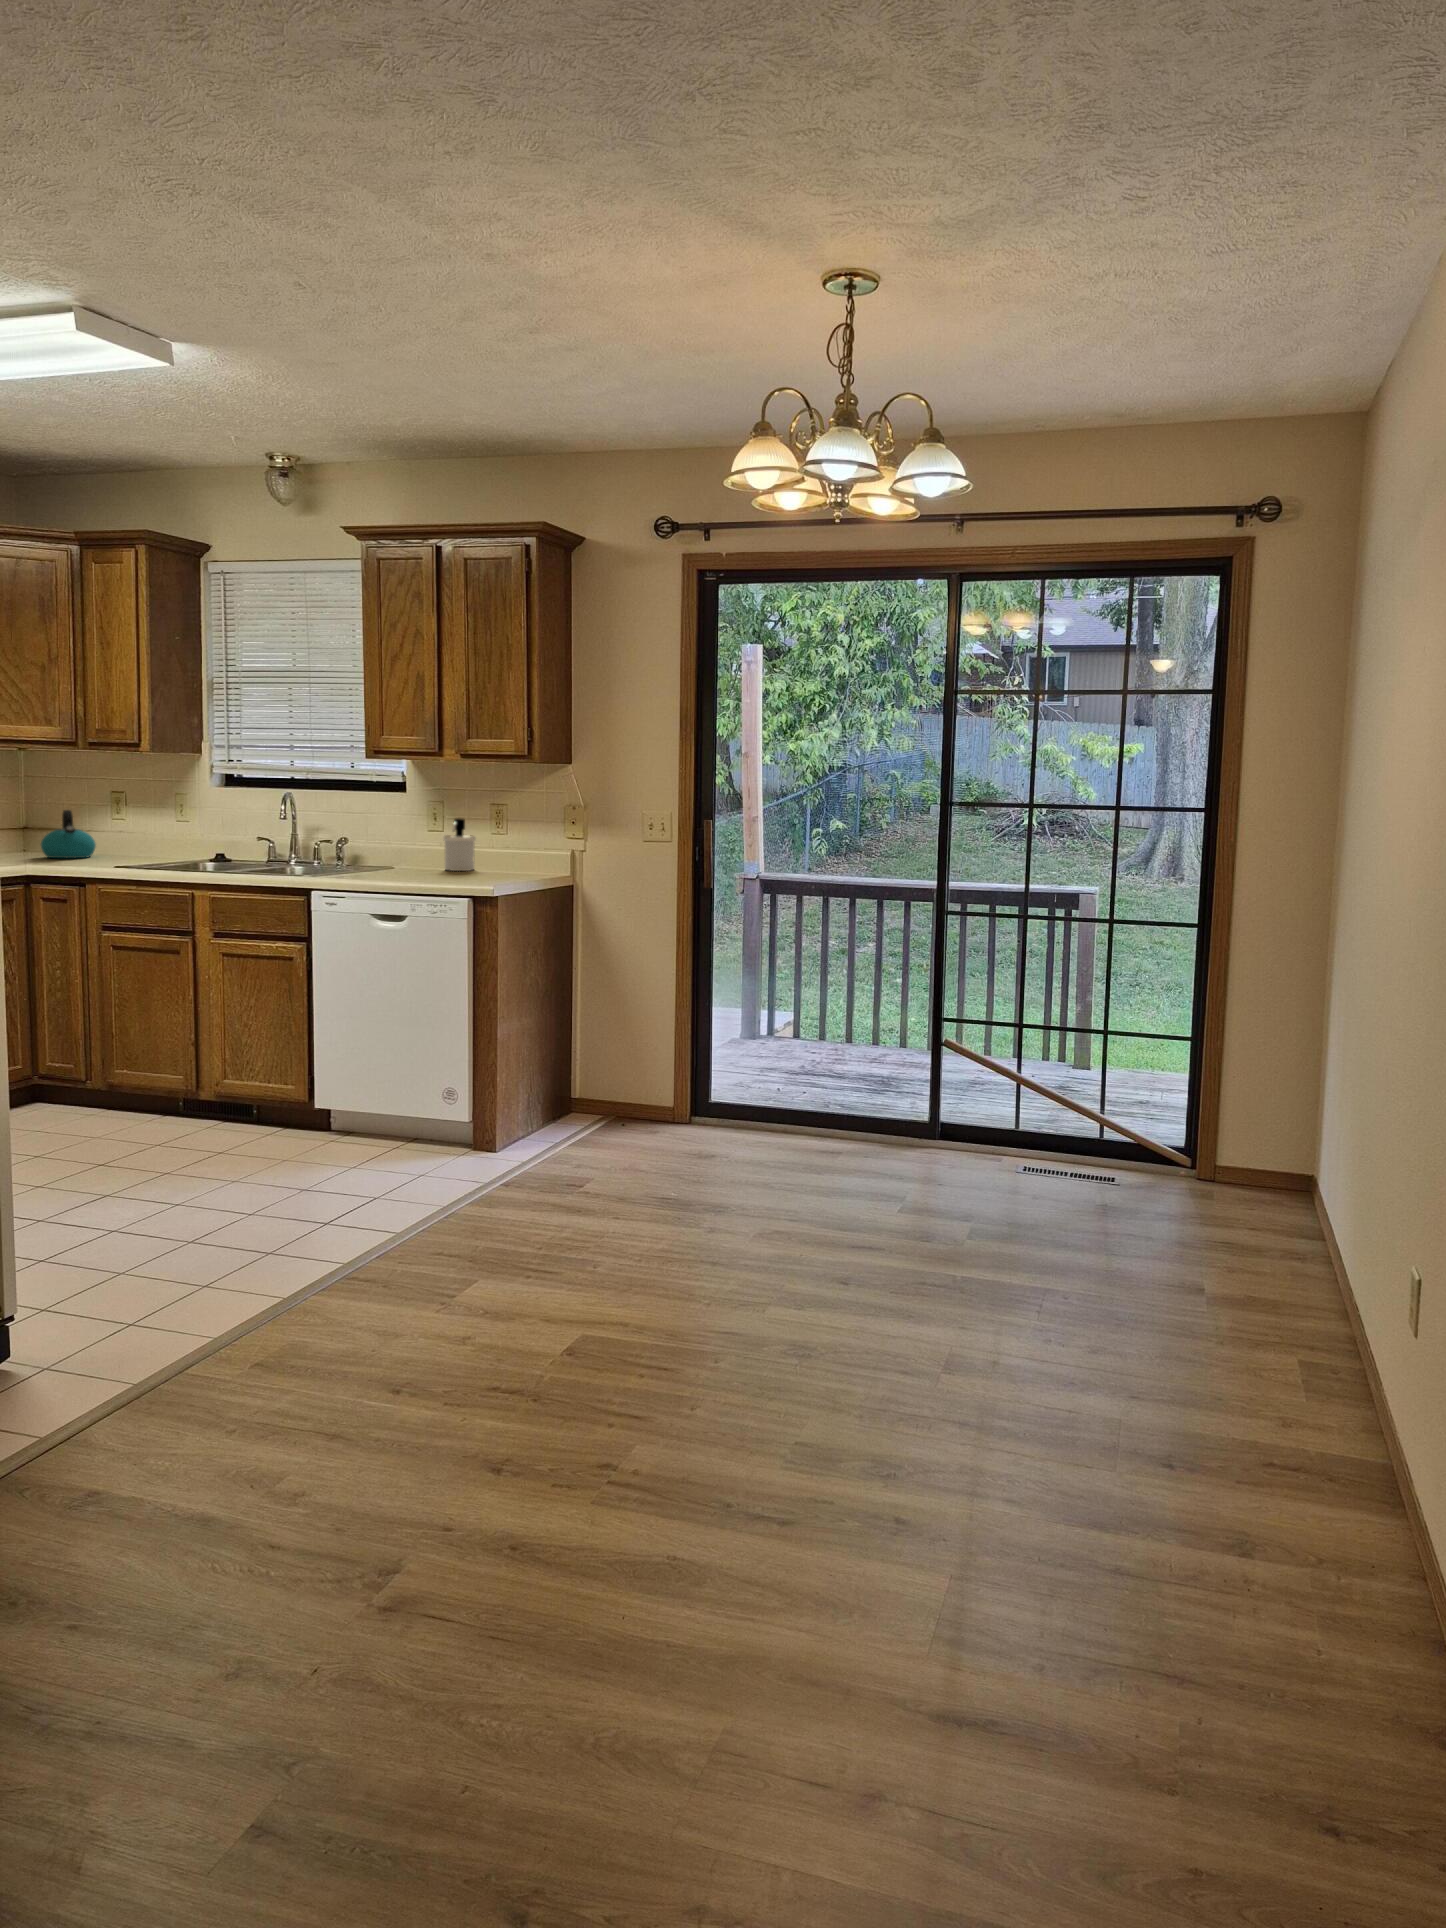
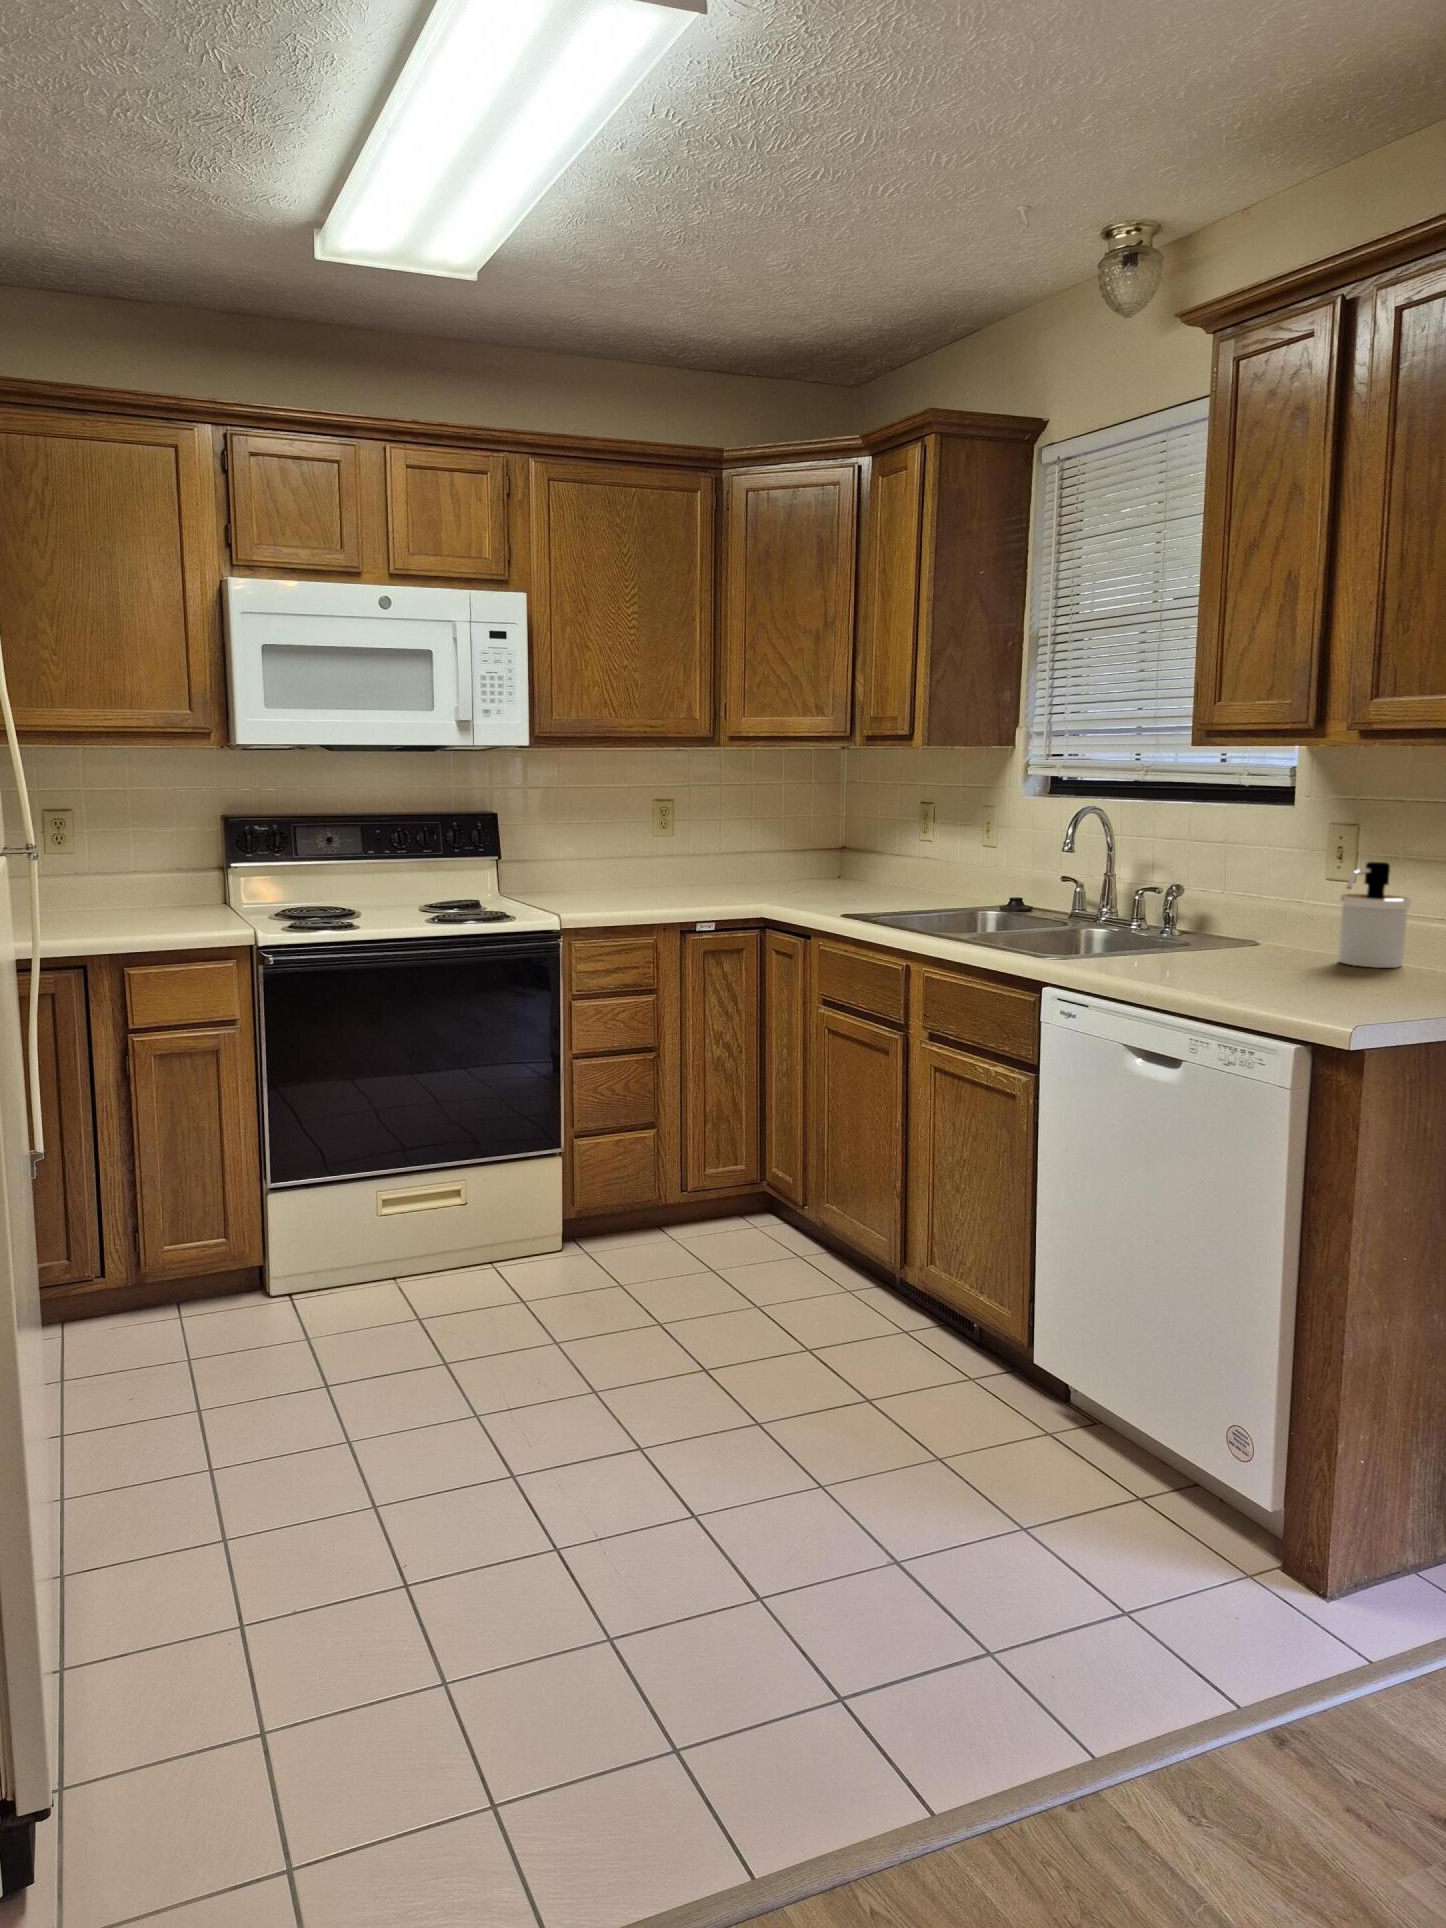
kettle: present [41,810,96,858] -> none [830,825,897,891]

